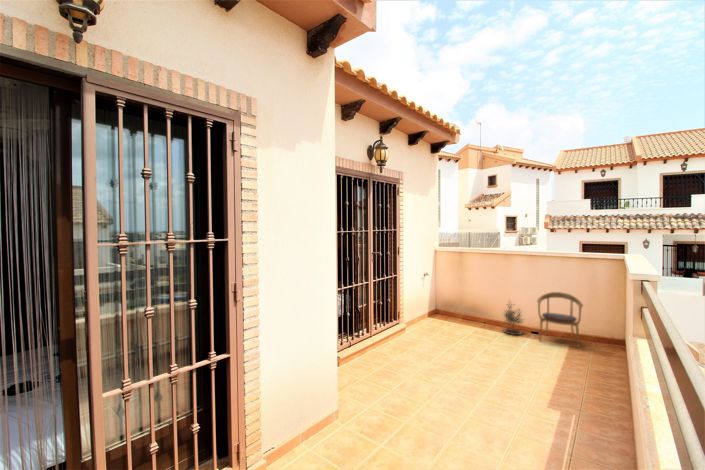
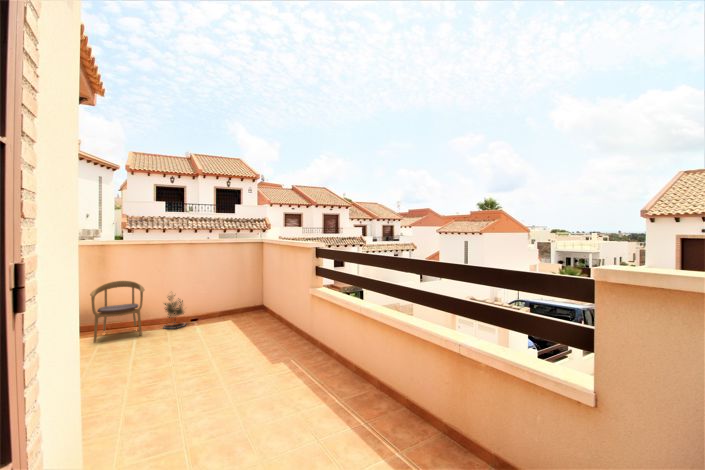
chair: present [537,292,583,347] -> present [90,281,144,343]

